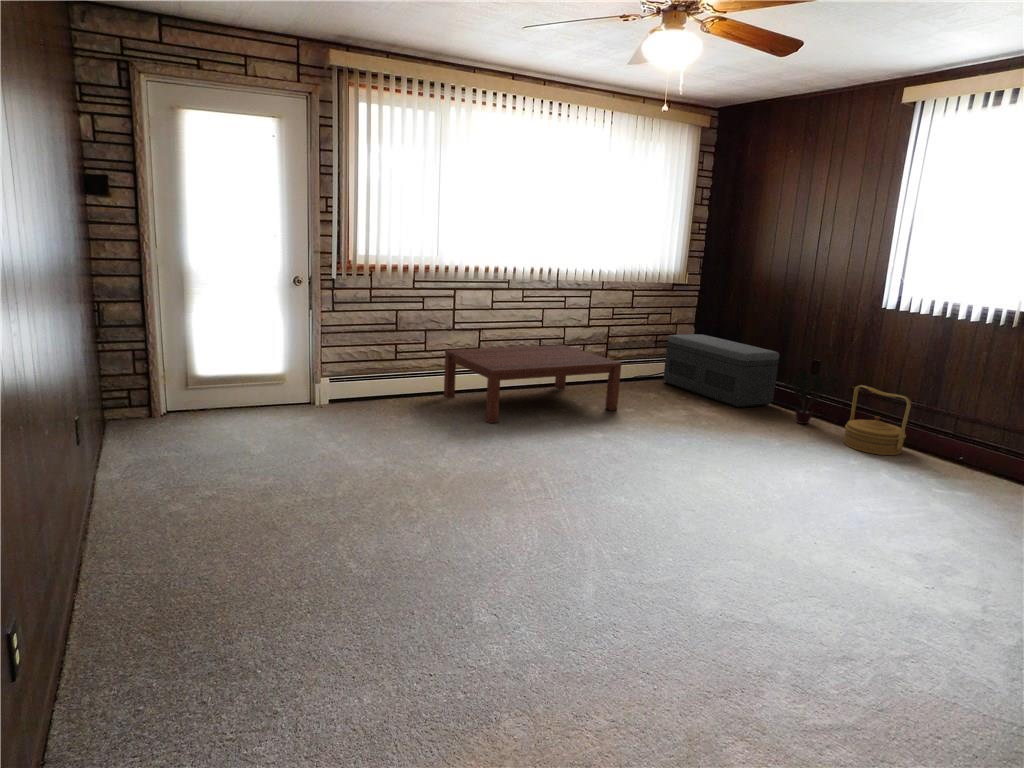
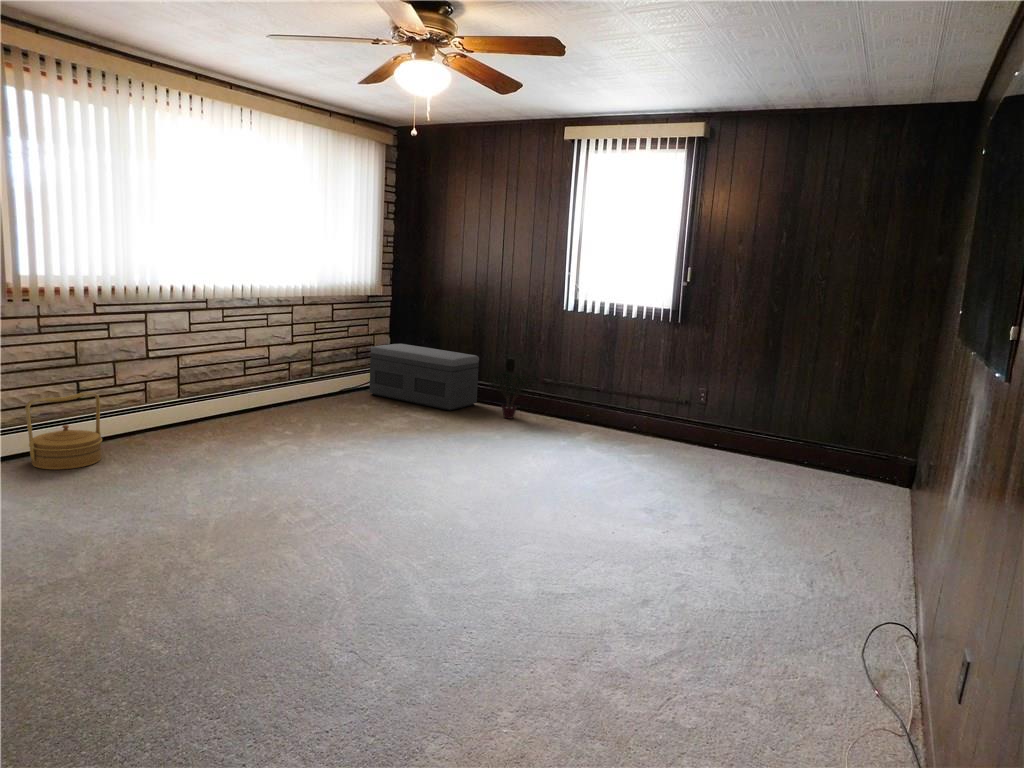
coffee table: present [444,345,622,423] -> none [139,365,345,459]
woven basket: present [844,385,911,455] -> present [26,392,102,470]

